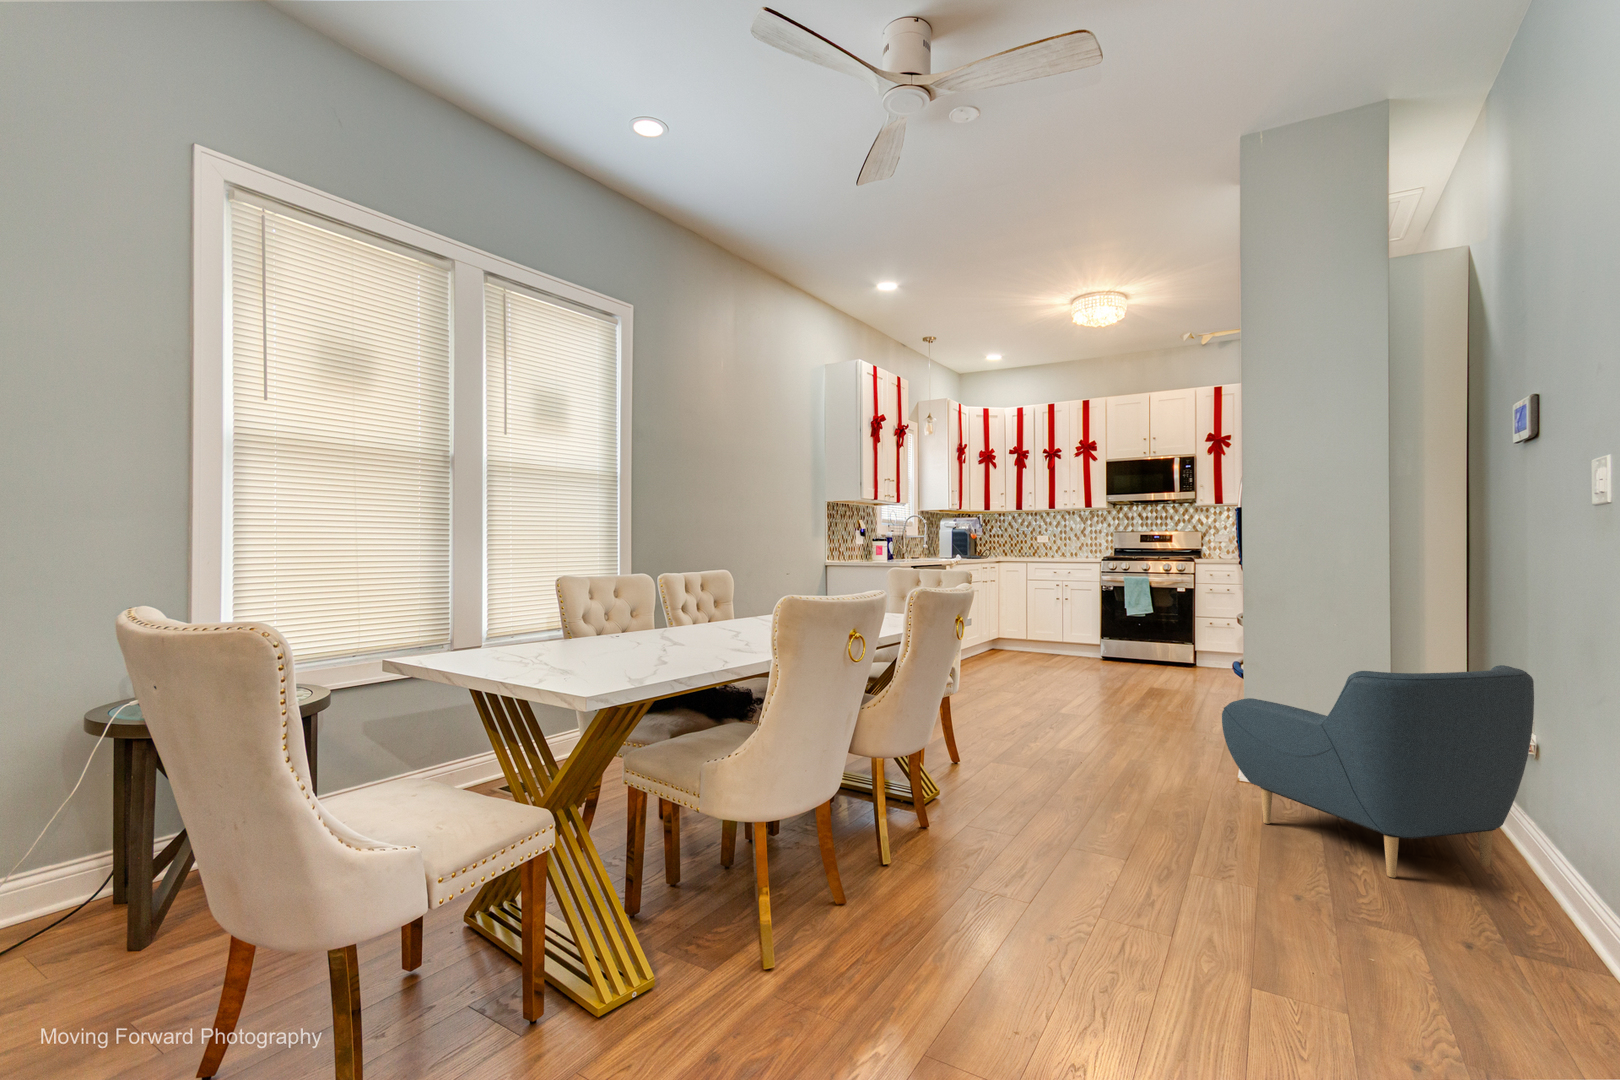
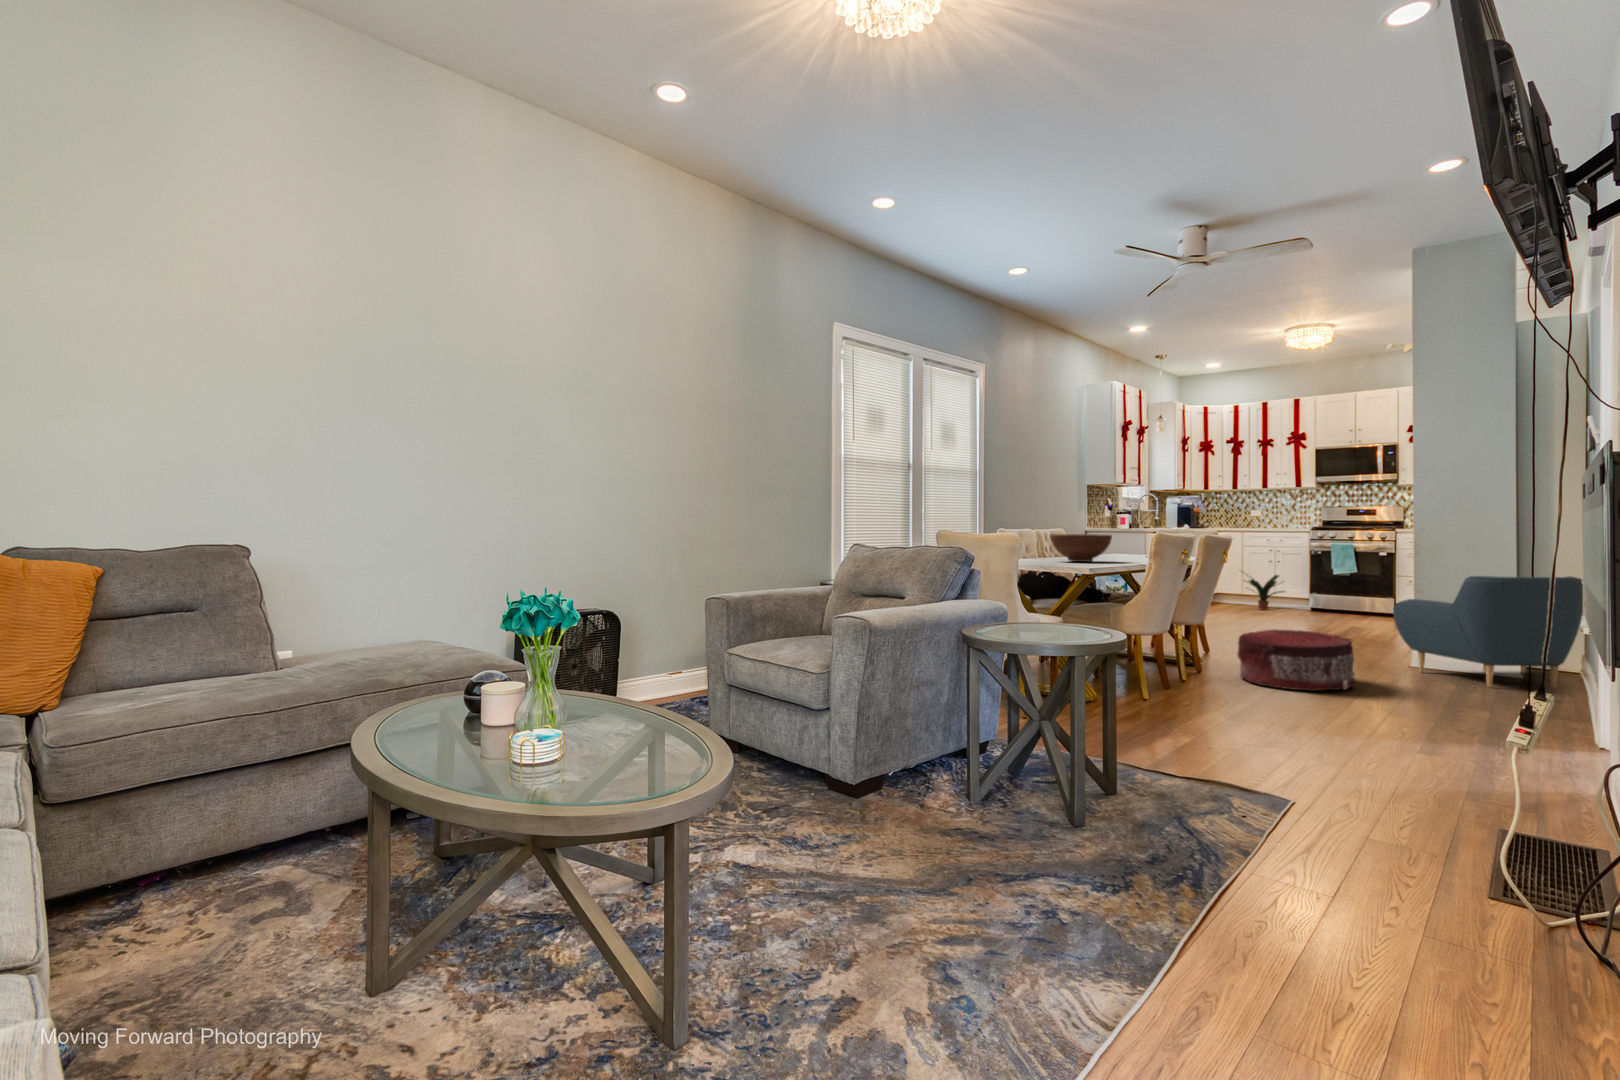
fruit bowl: none [585,596,712,660] -> present [1050,534,1112,562]
potted plant: none [1021,610,1075,661] -> present [1245,574,1283,610]
pouf: none [965,766,1177,931] -> present [1238,629,1356,691]

